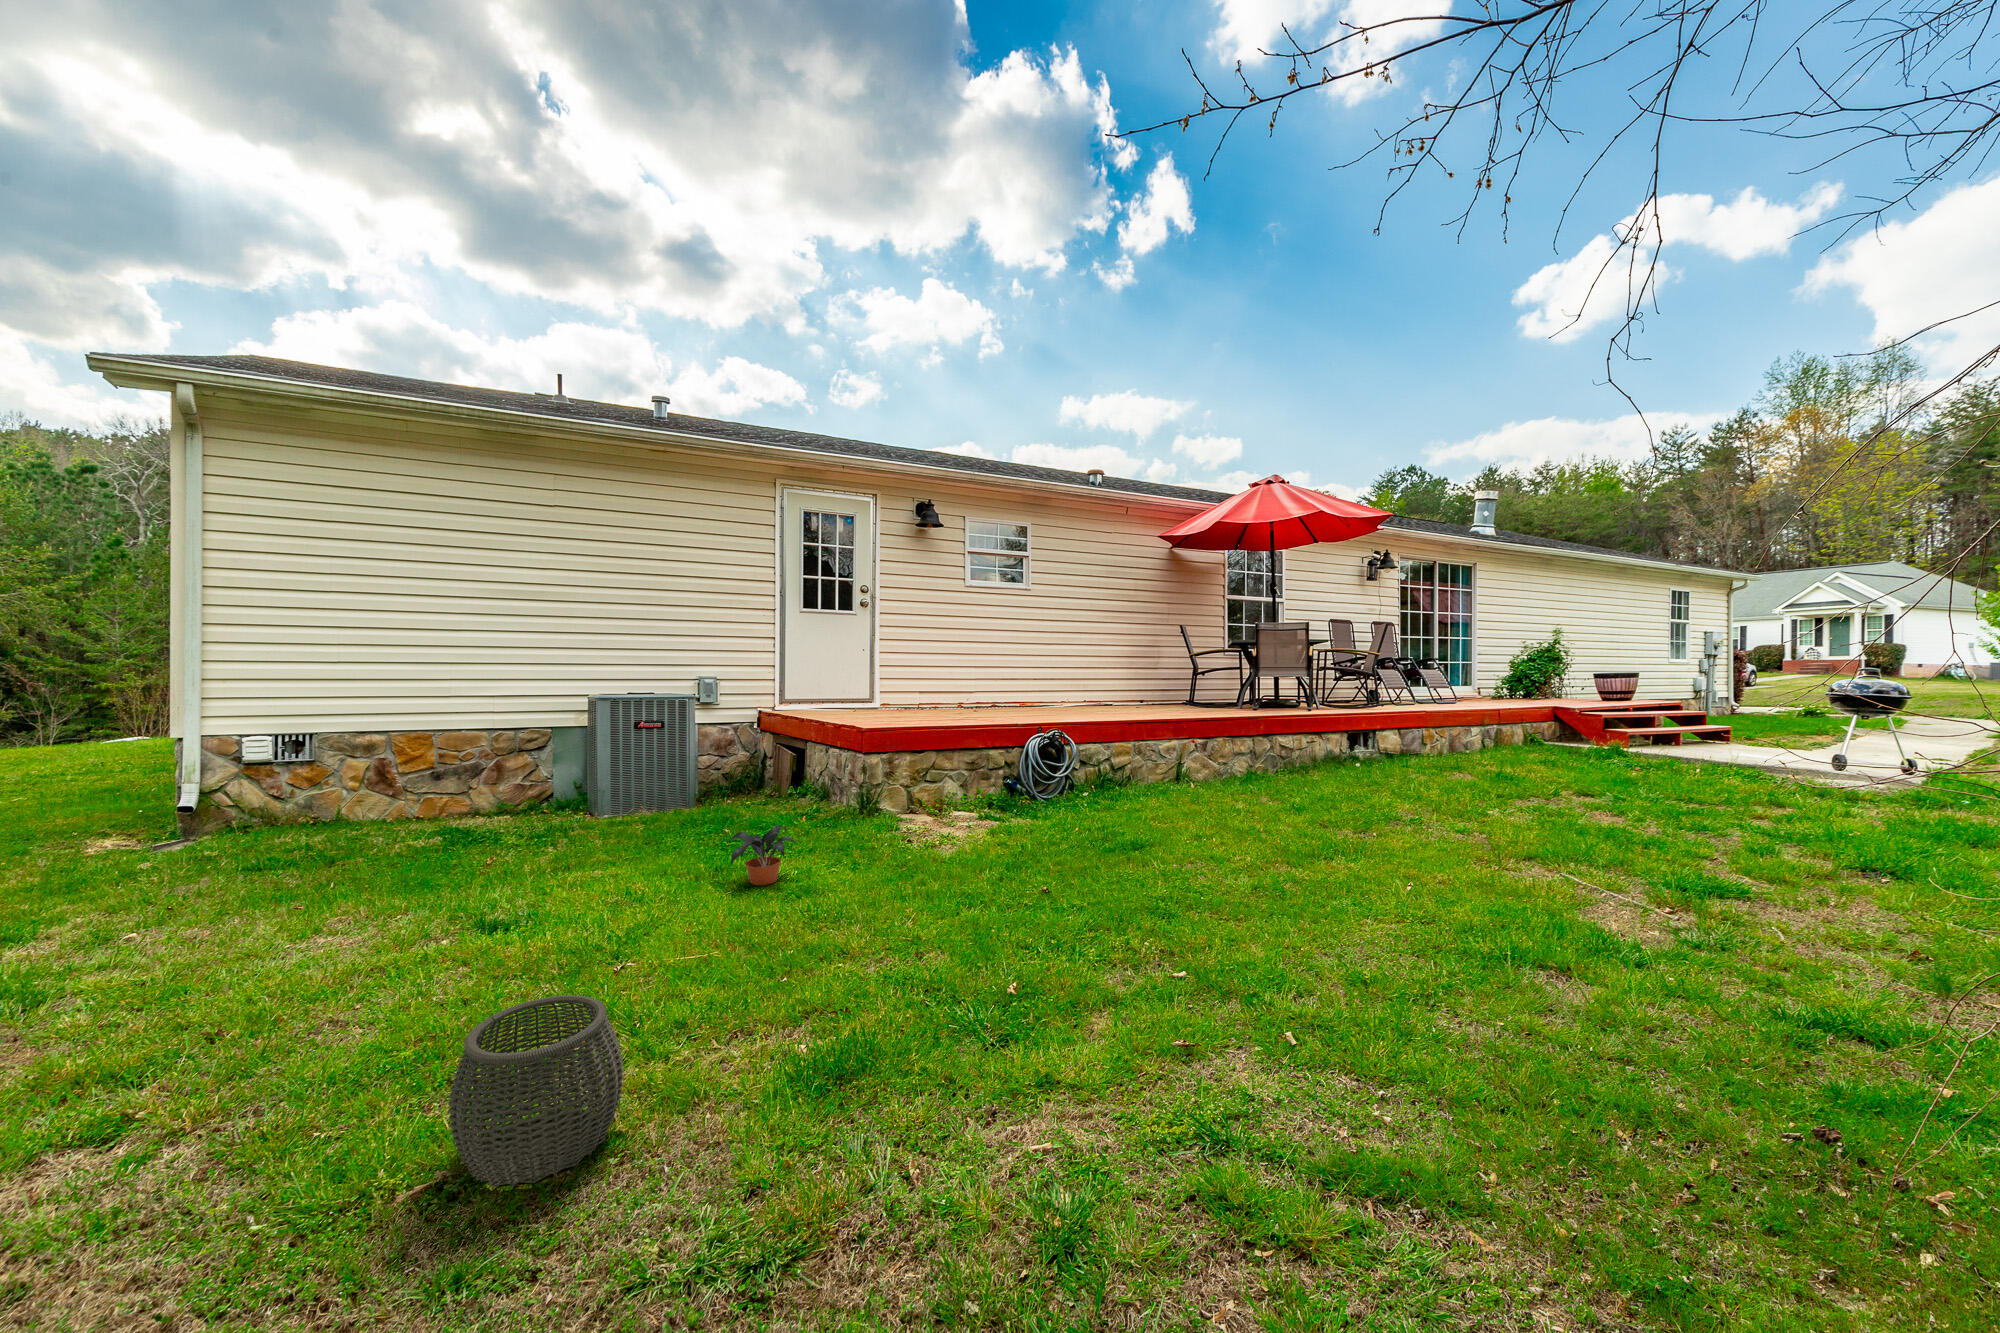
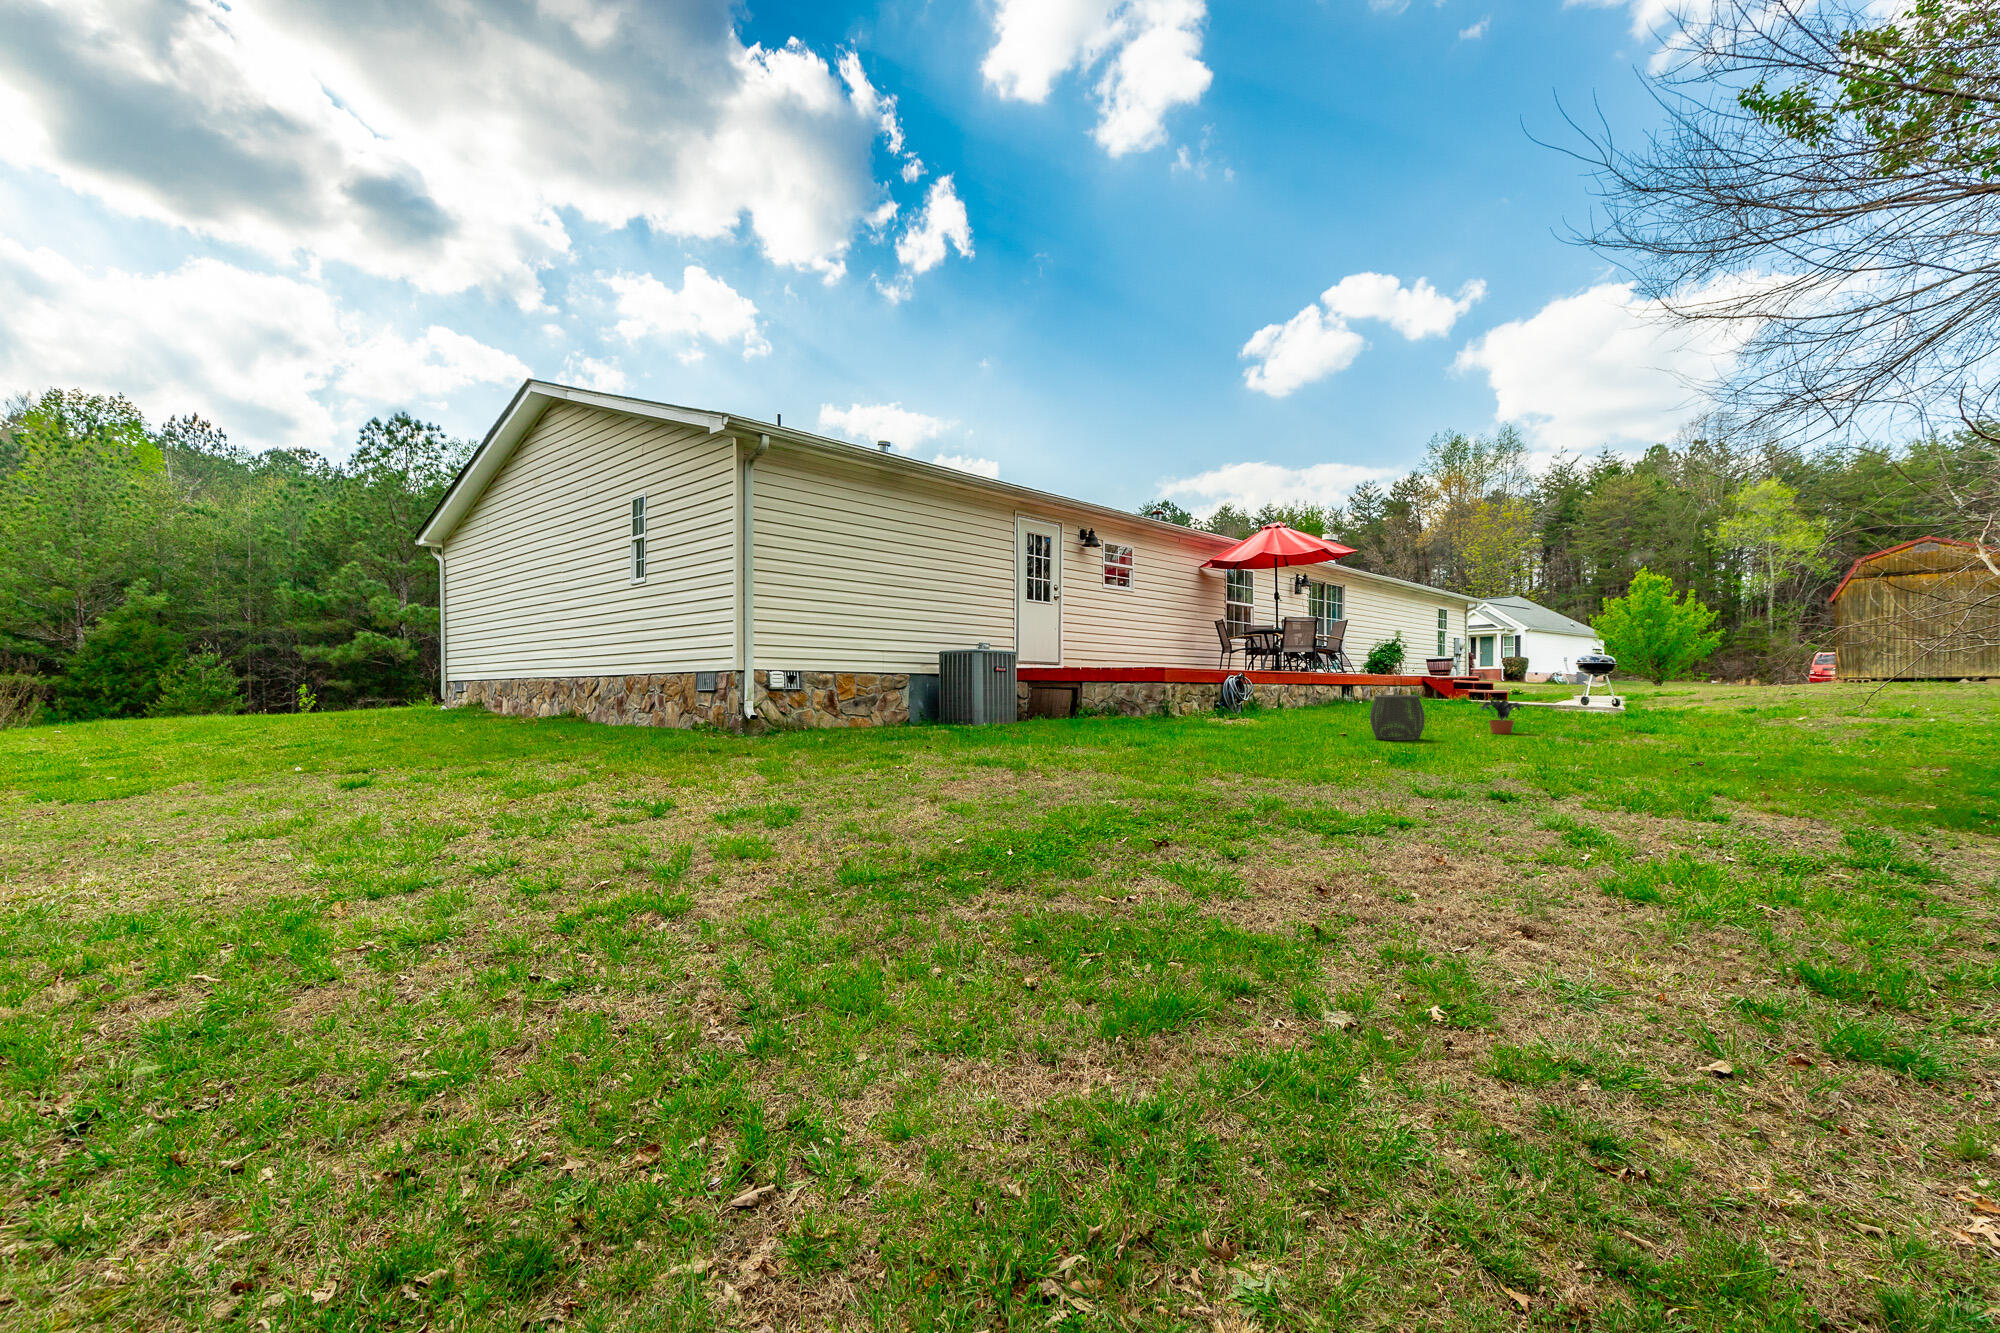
potted plant: present [731,826,796,885] -> present [1479,700,1525,734]

